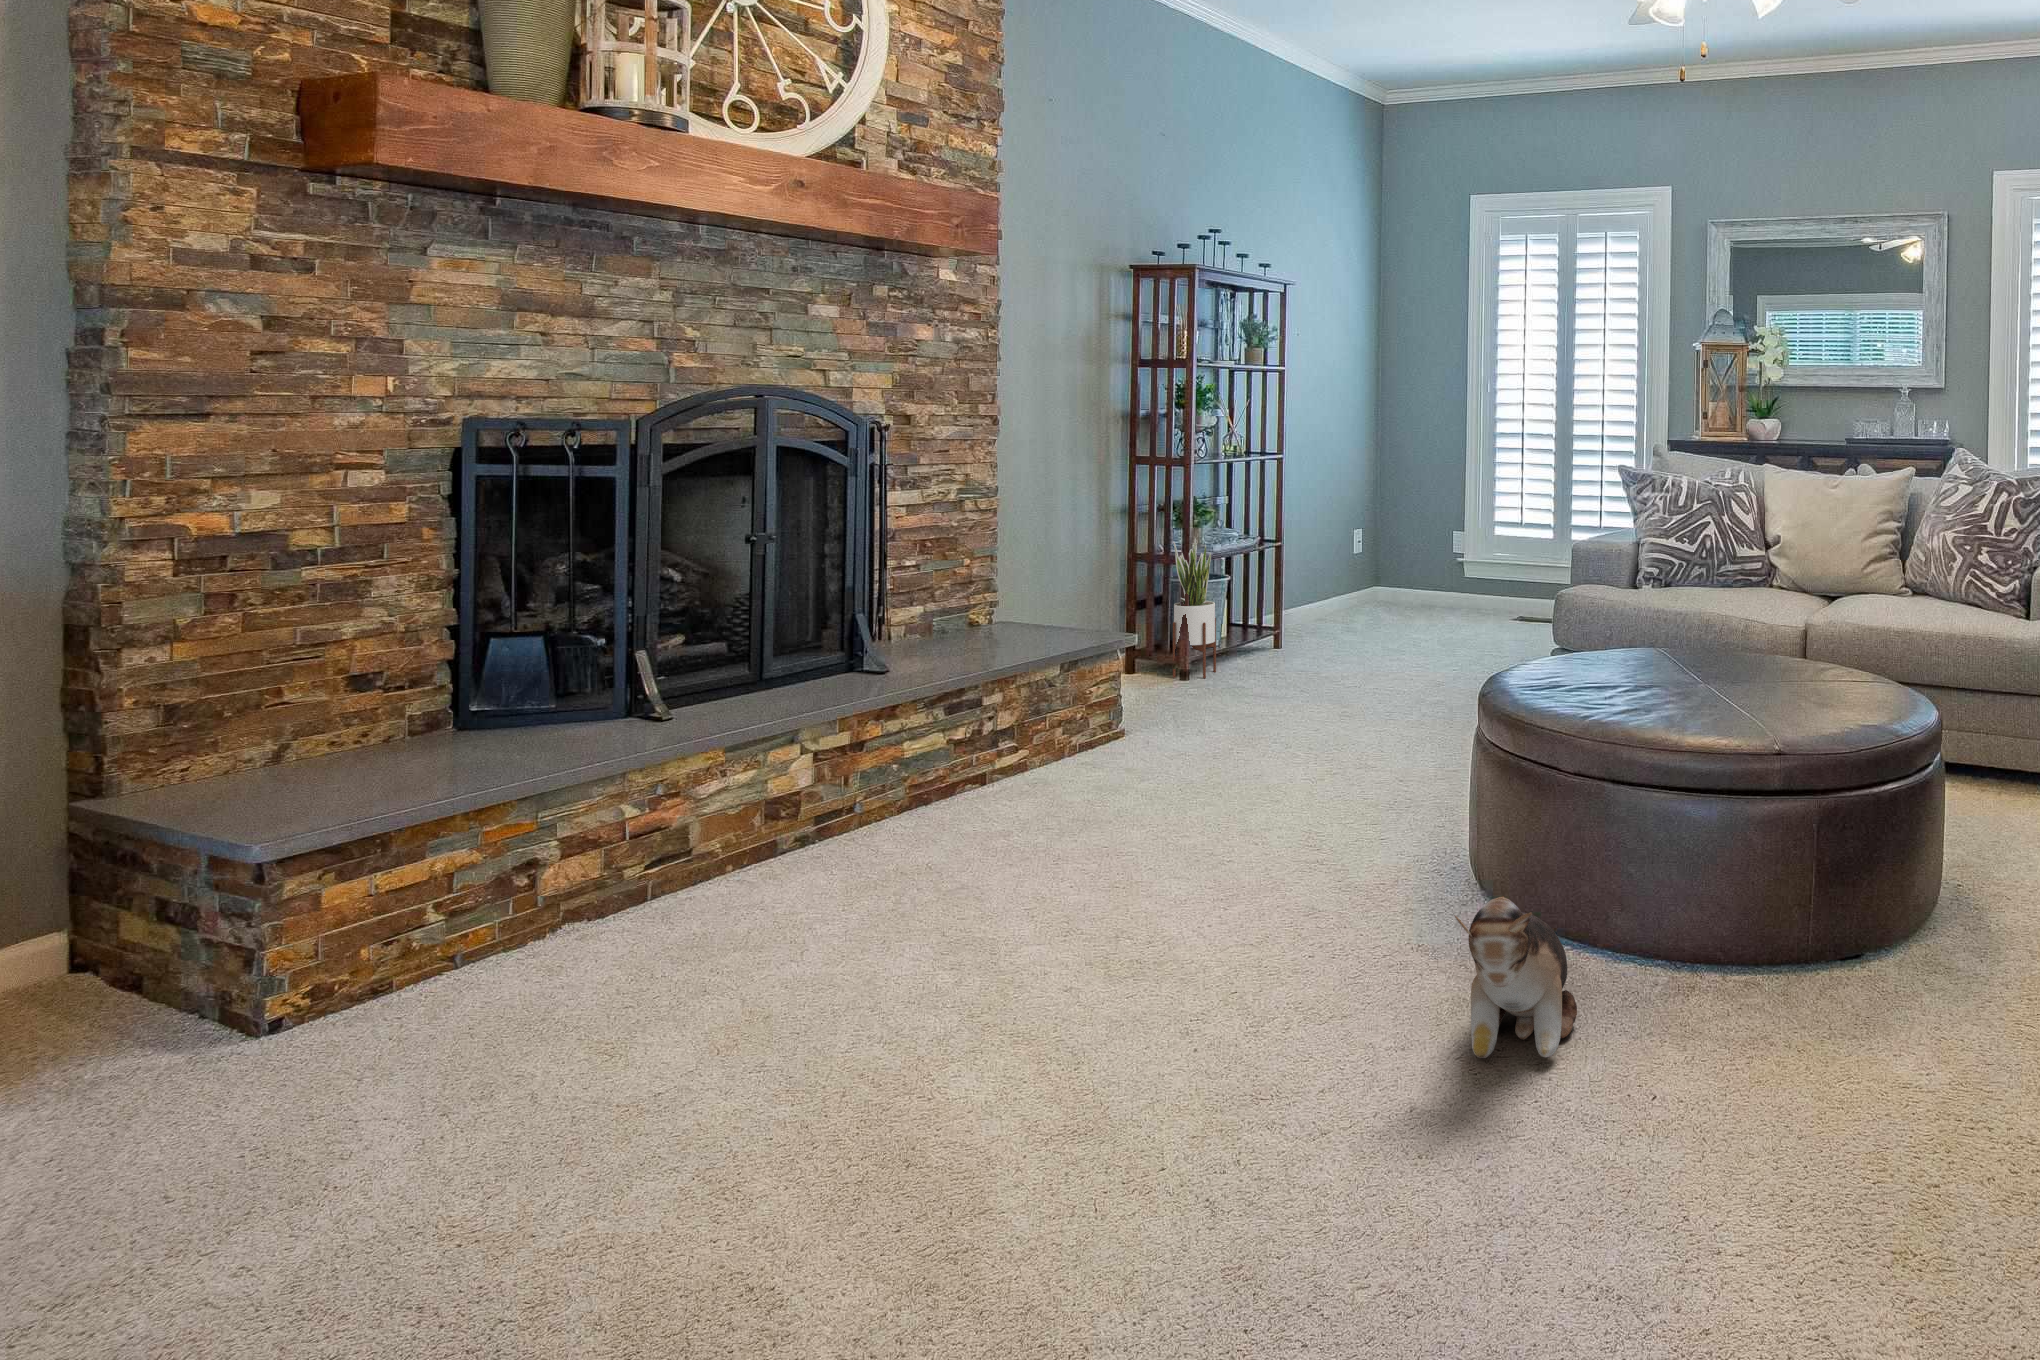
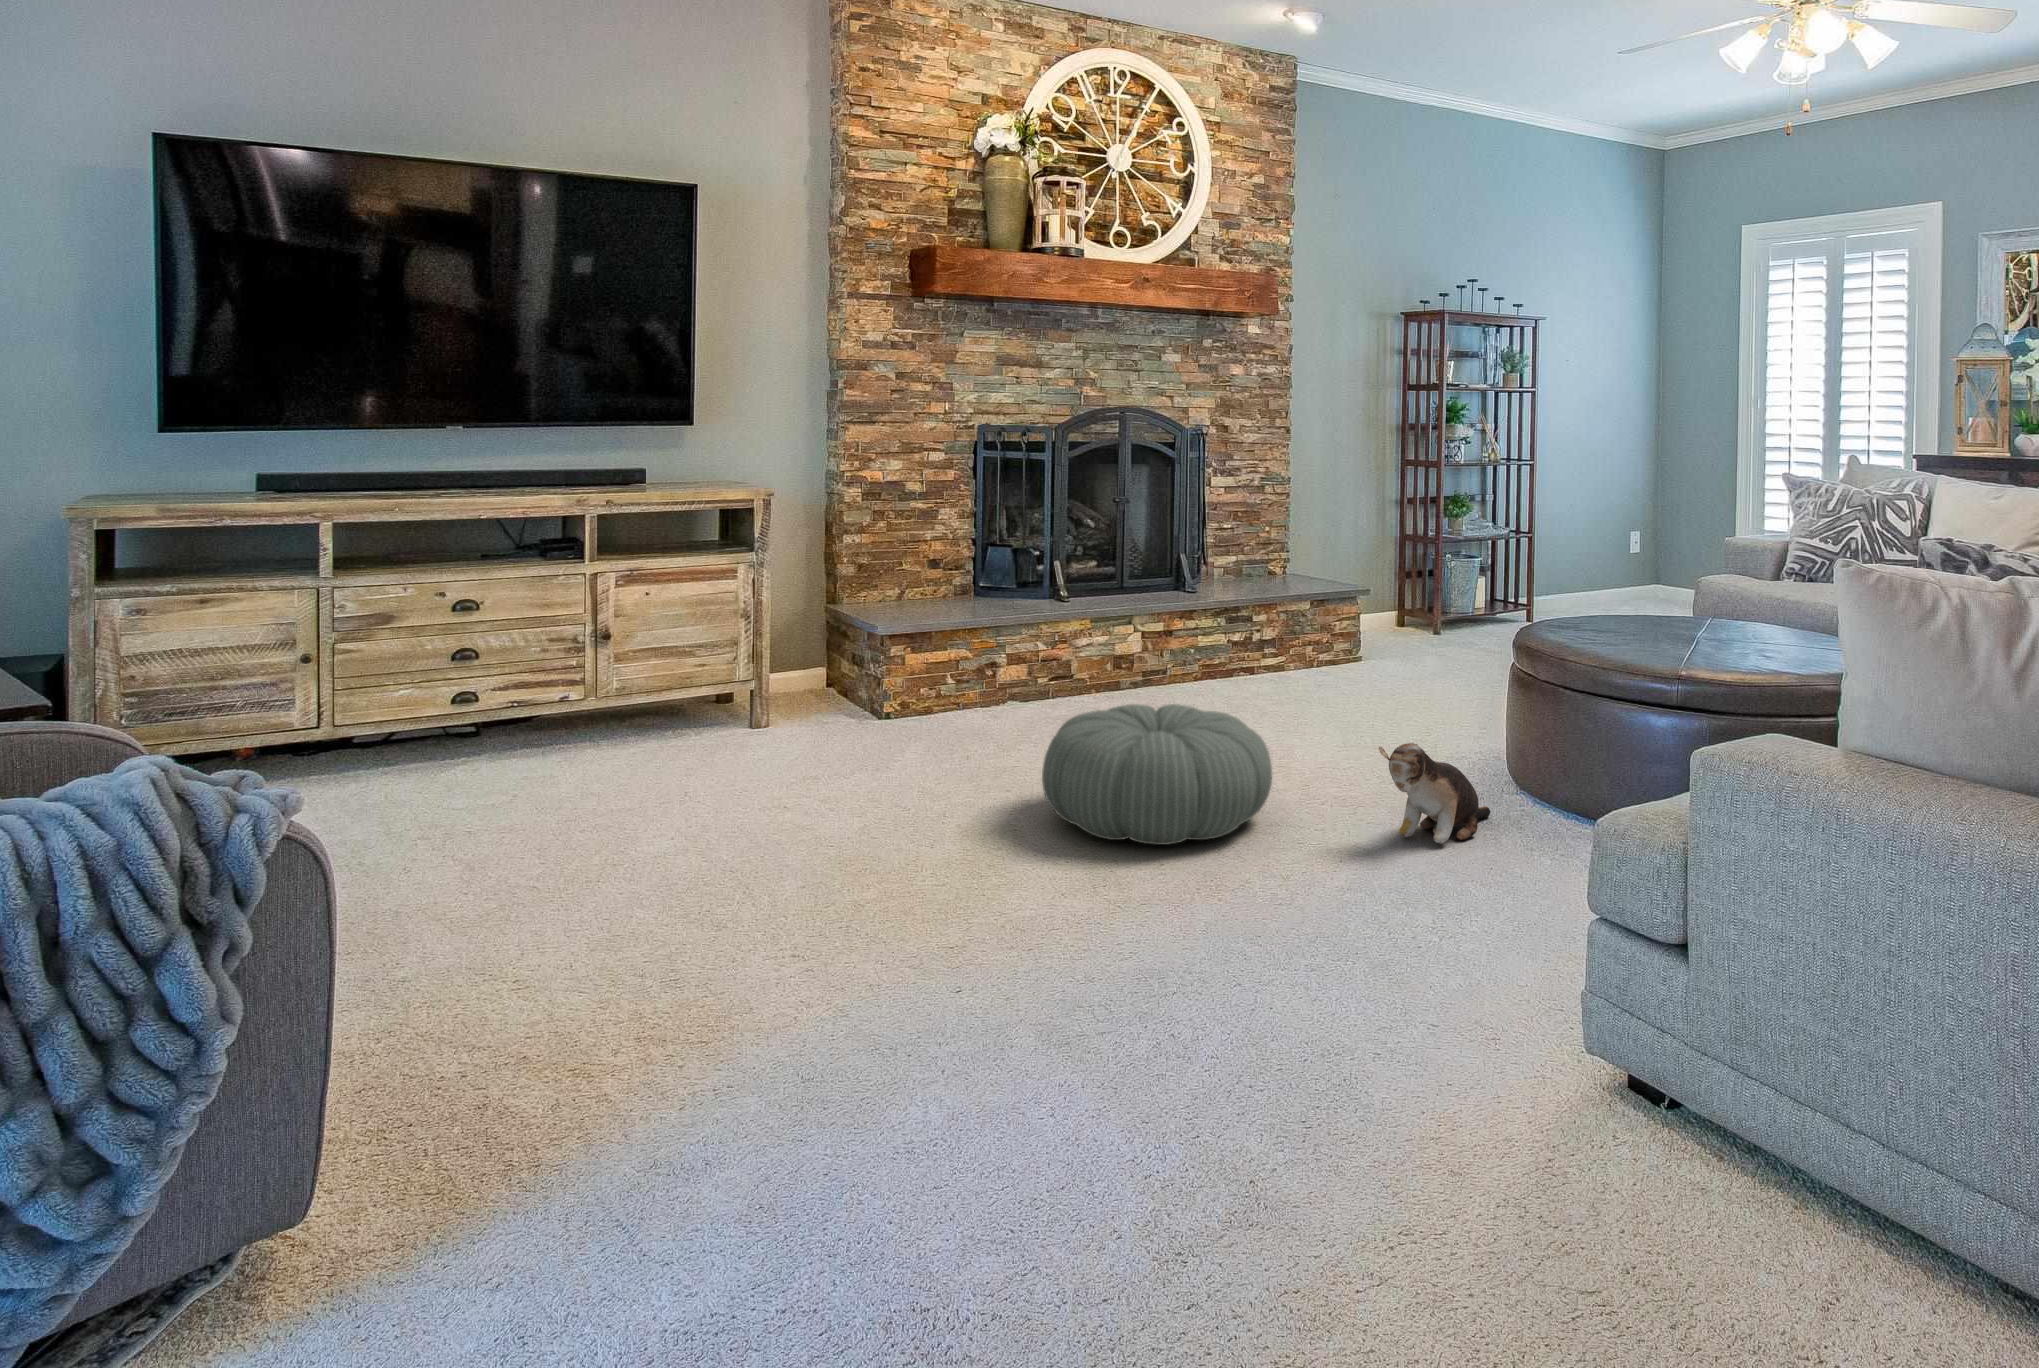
potted plant: present [1173,538,1216,678] -> none [1424,524,1459,631]
pouf: none [772,903,1250,1255] -> present [1042,704,1272,845]

